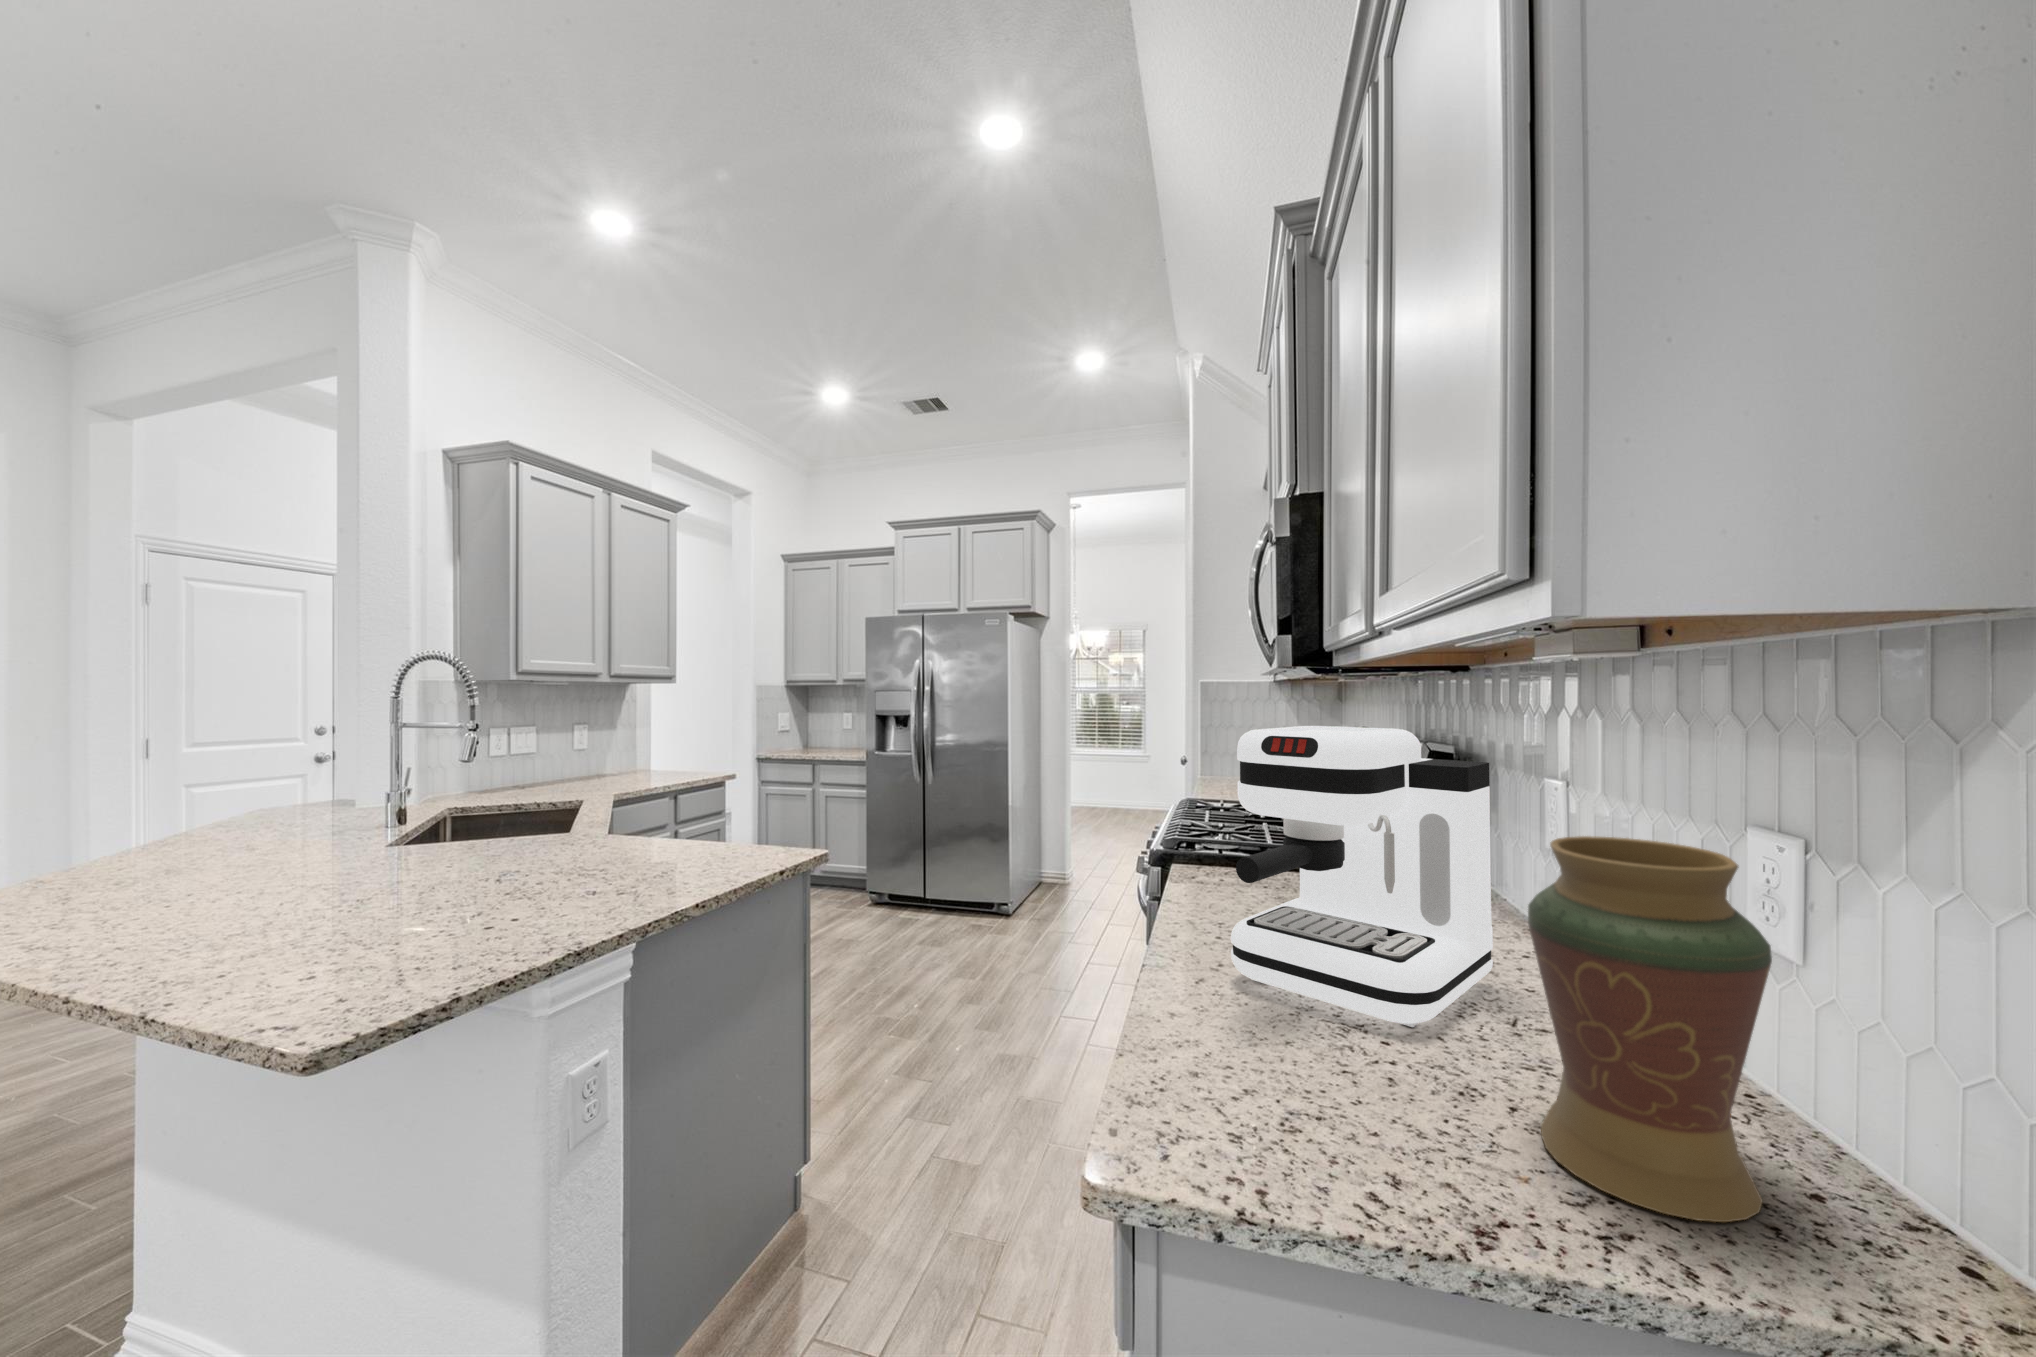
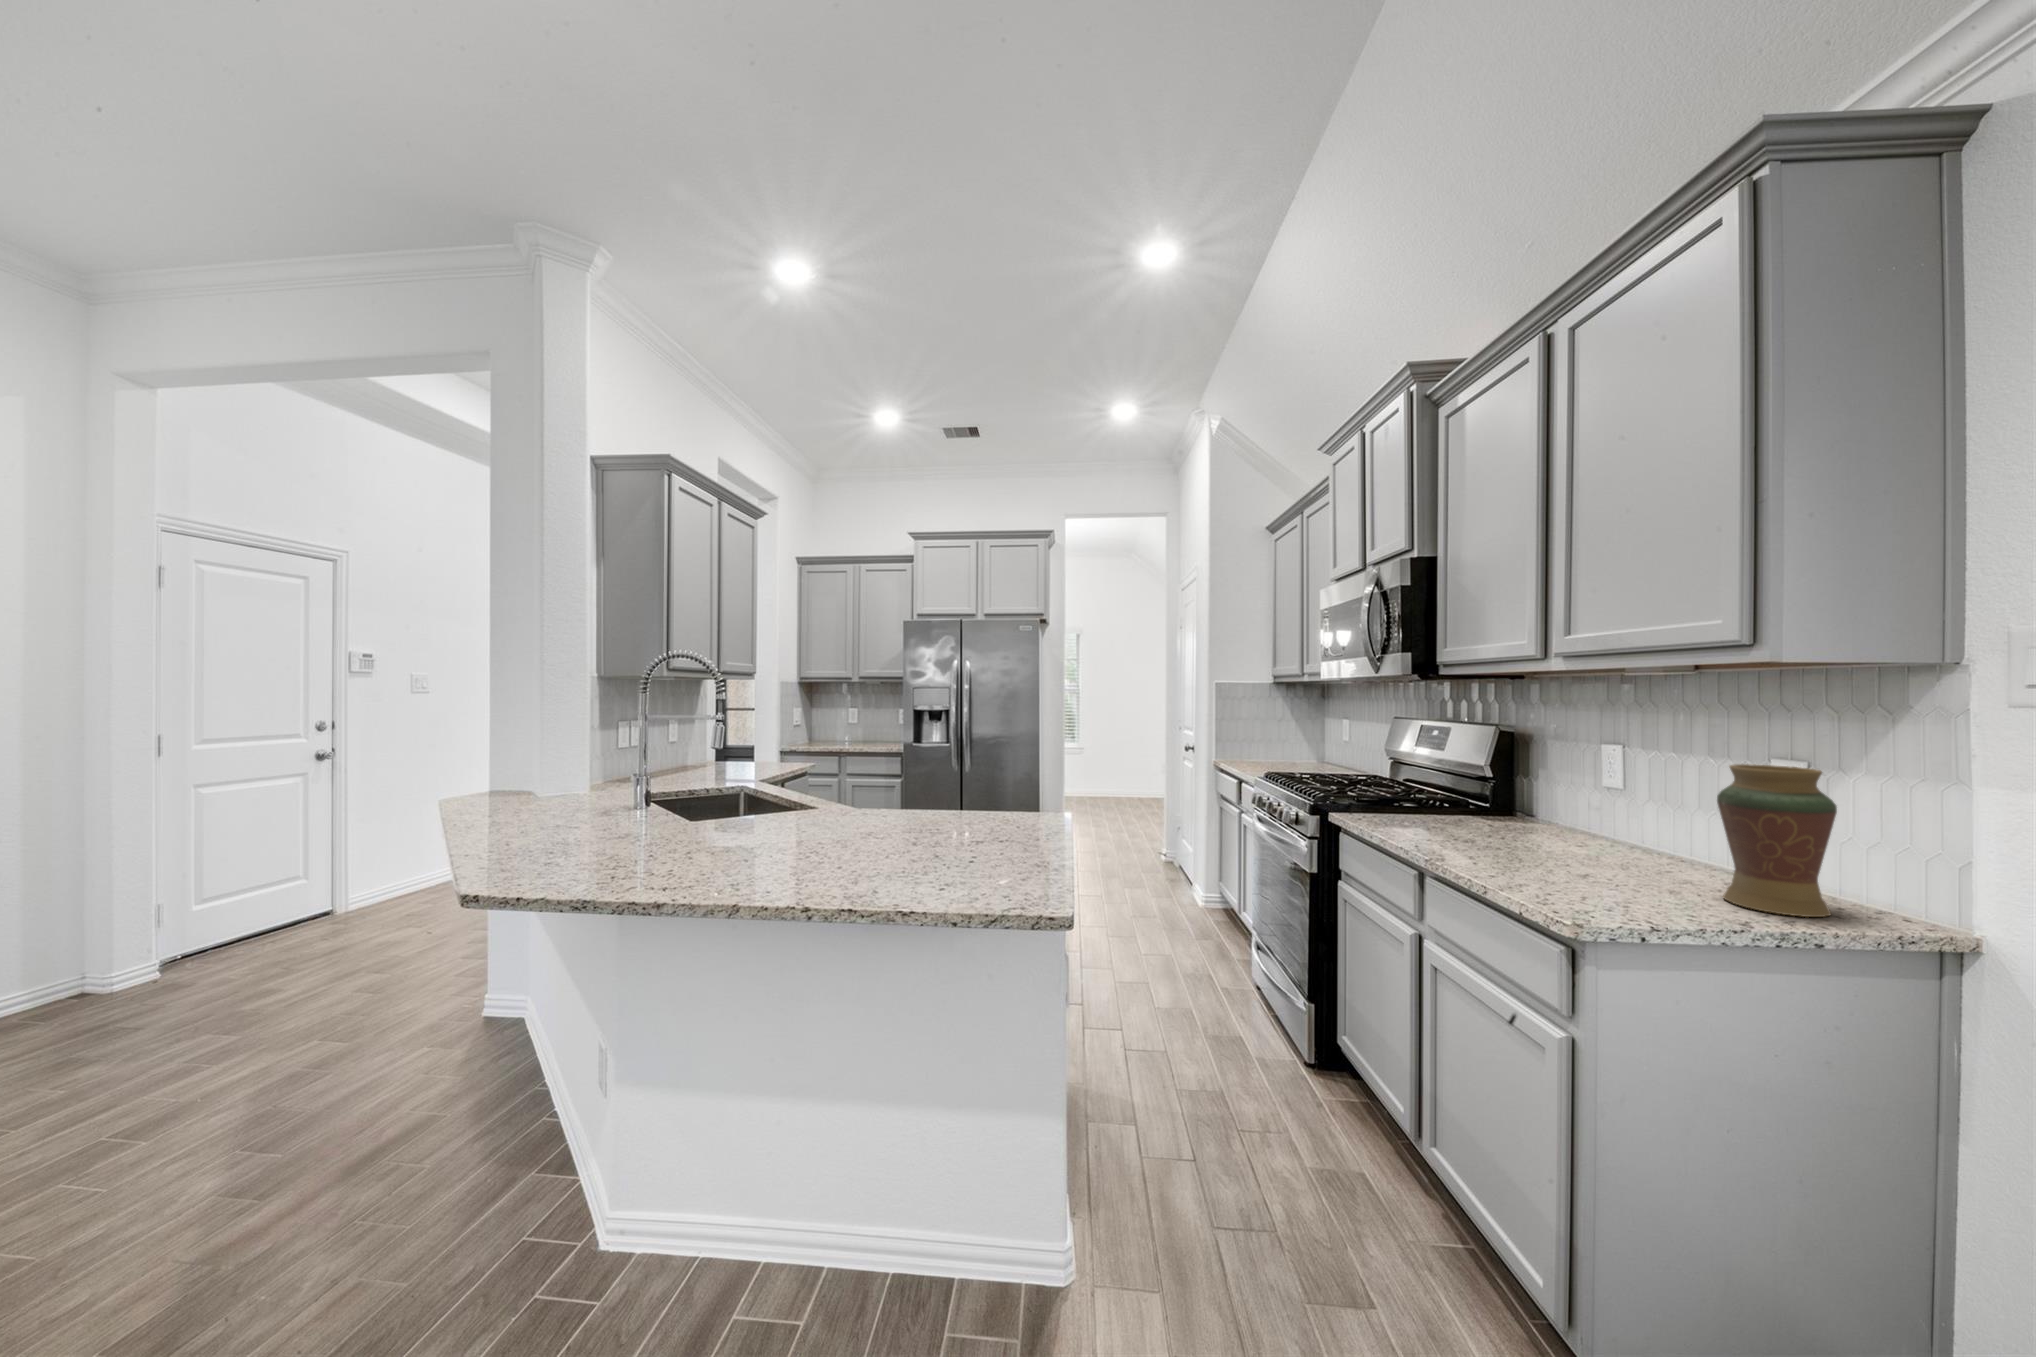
coffee maker: present [1231,726,1493,1027] -> none [1494,715,1635,874]

